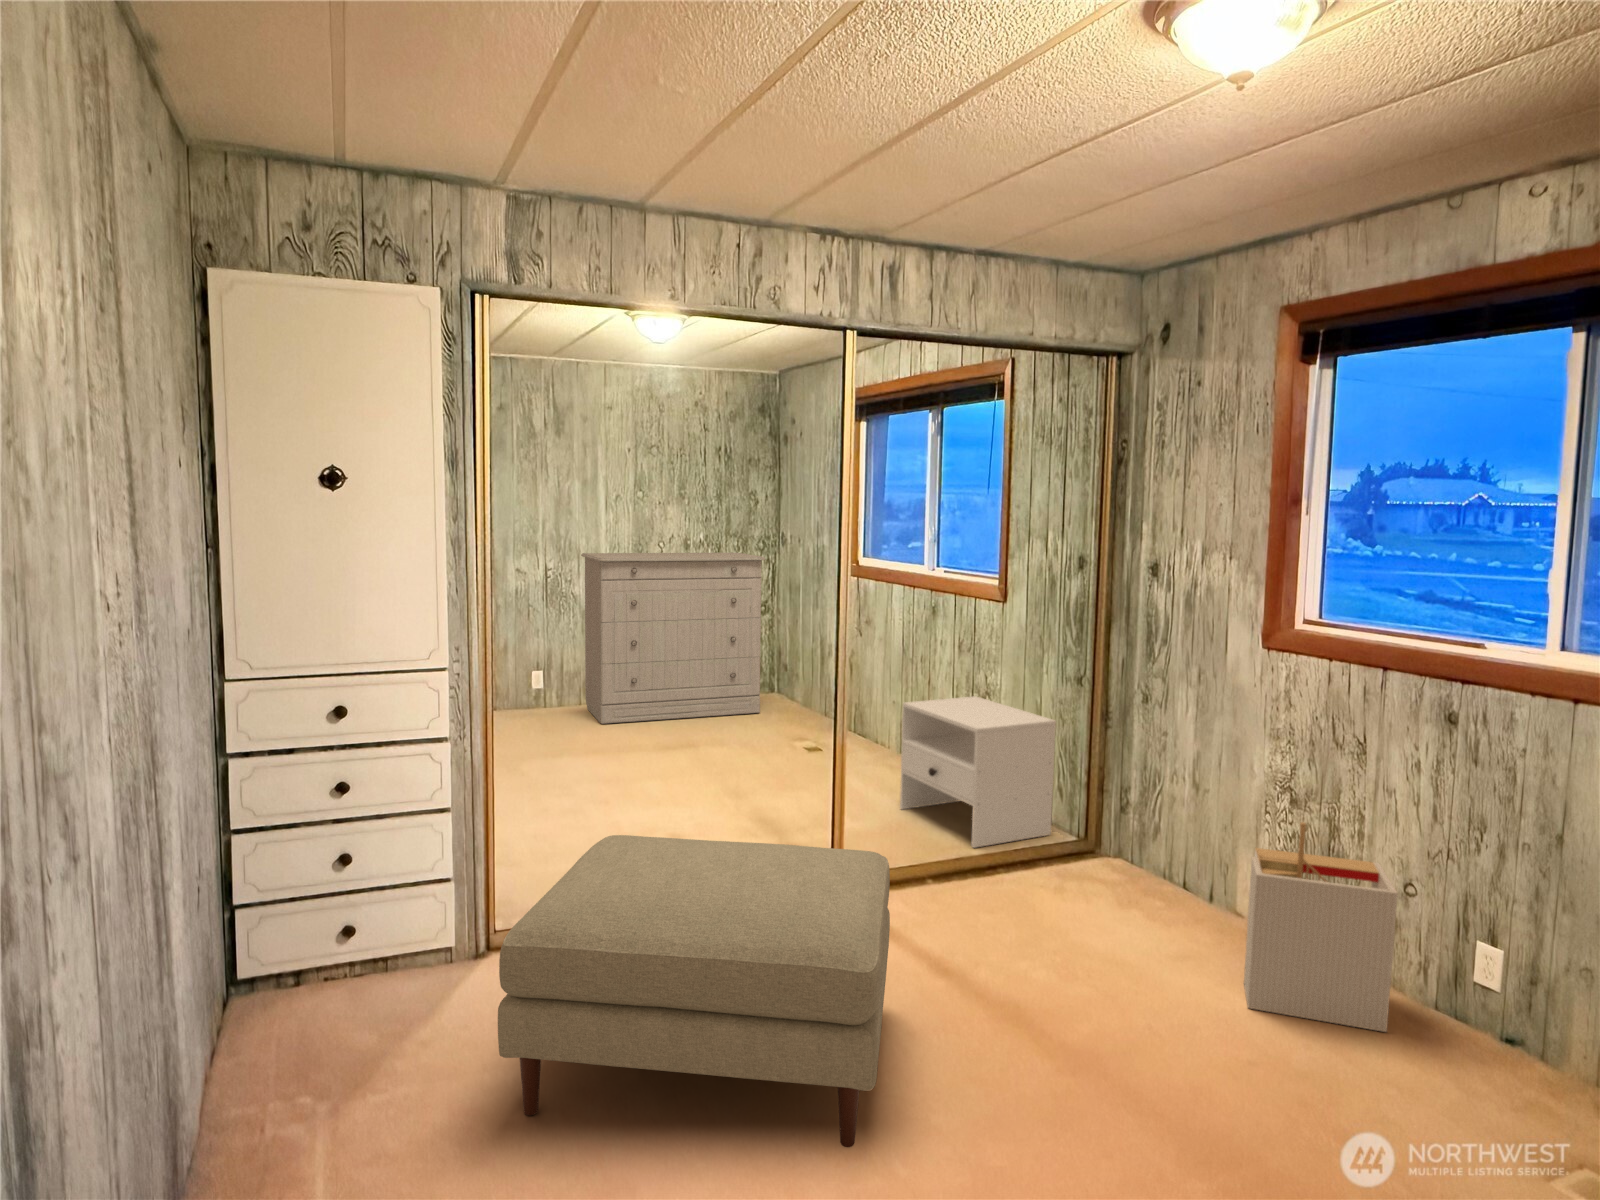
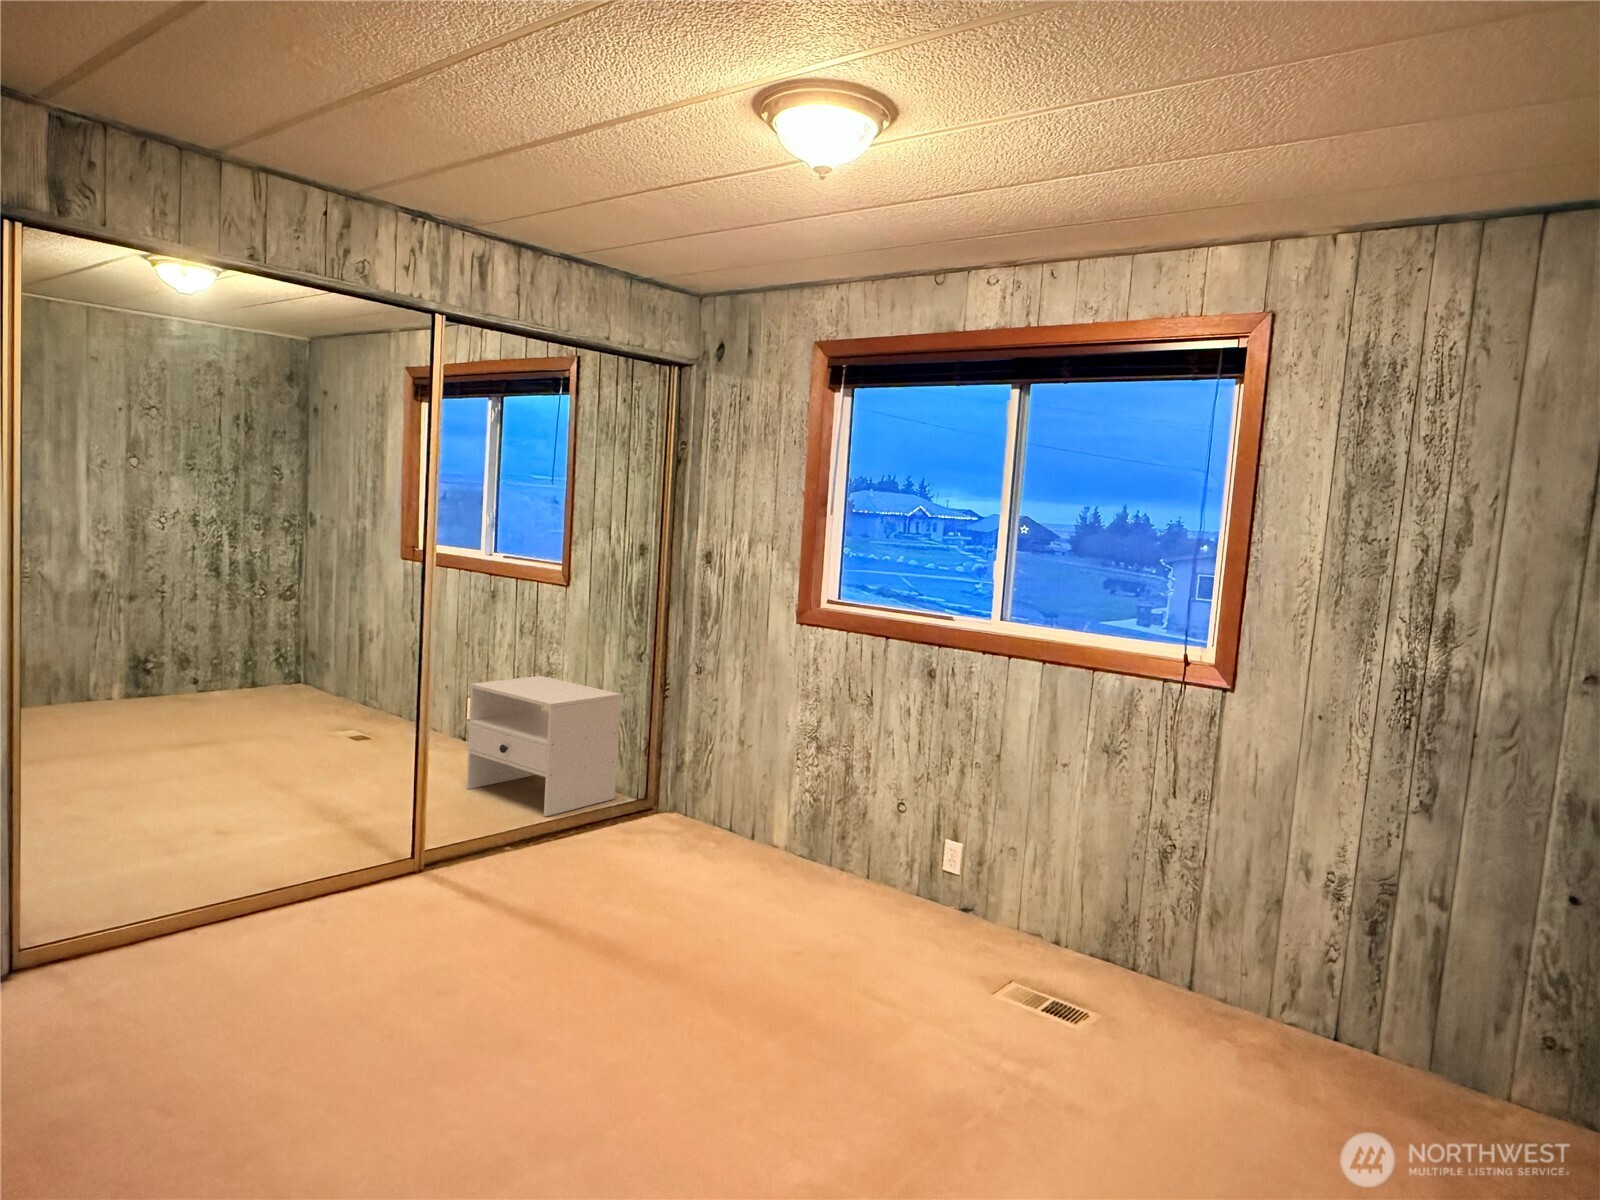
dresser: present [581,553,765,724] -> none [49,525,297,726]
storage bin: present [1244,823,1398,1032] -> none [787,760,897,914]
ottoman: present [498,835,890,1147] -> none [80,815,512,1126]

